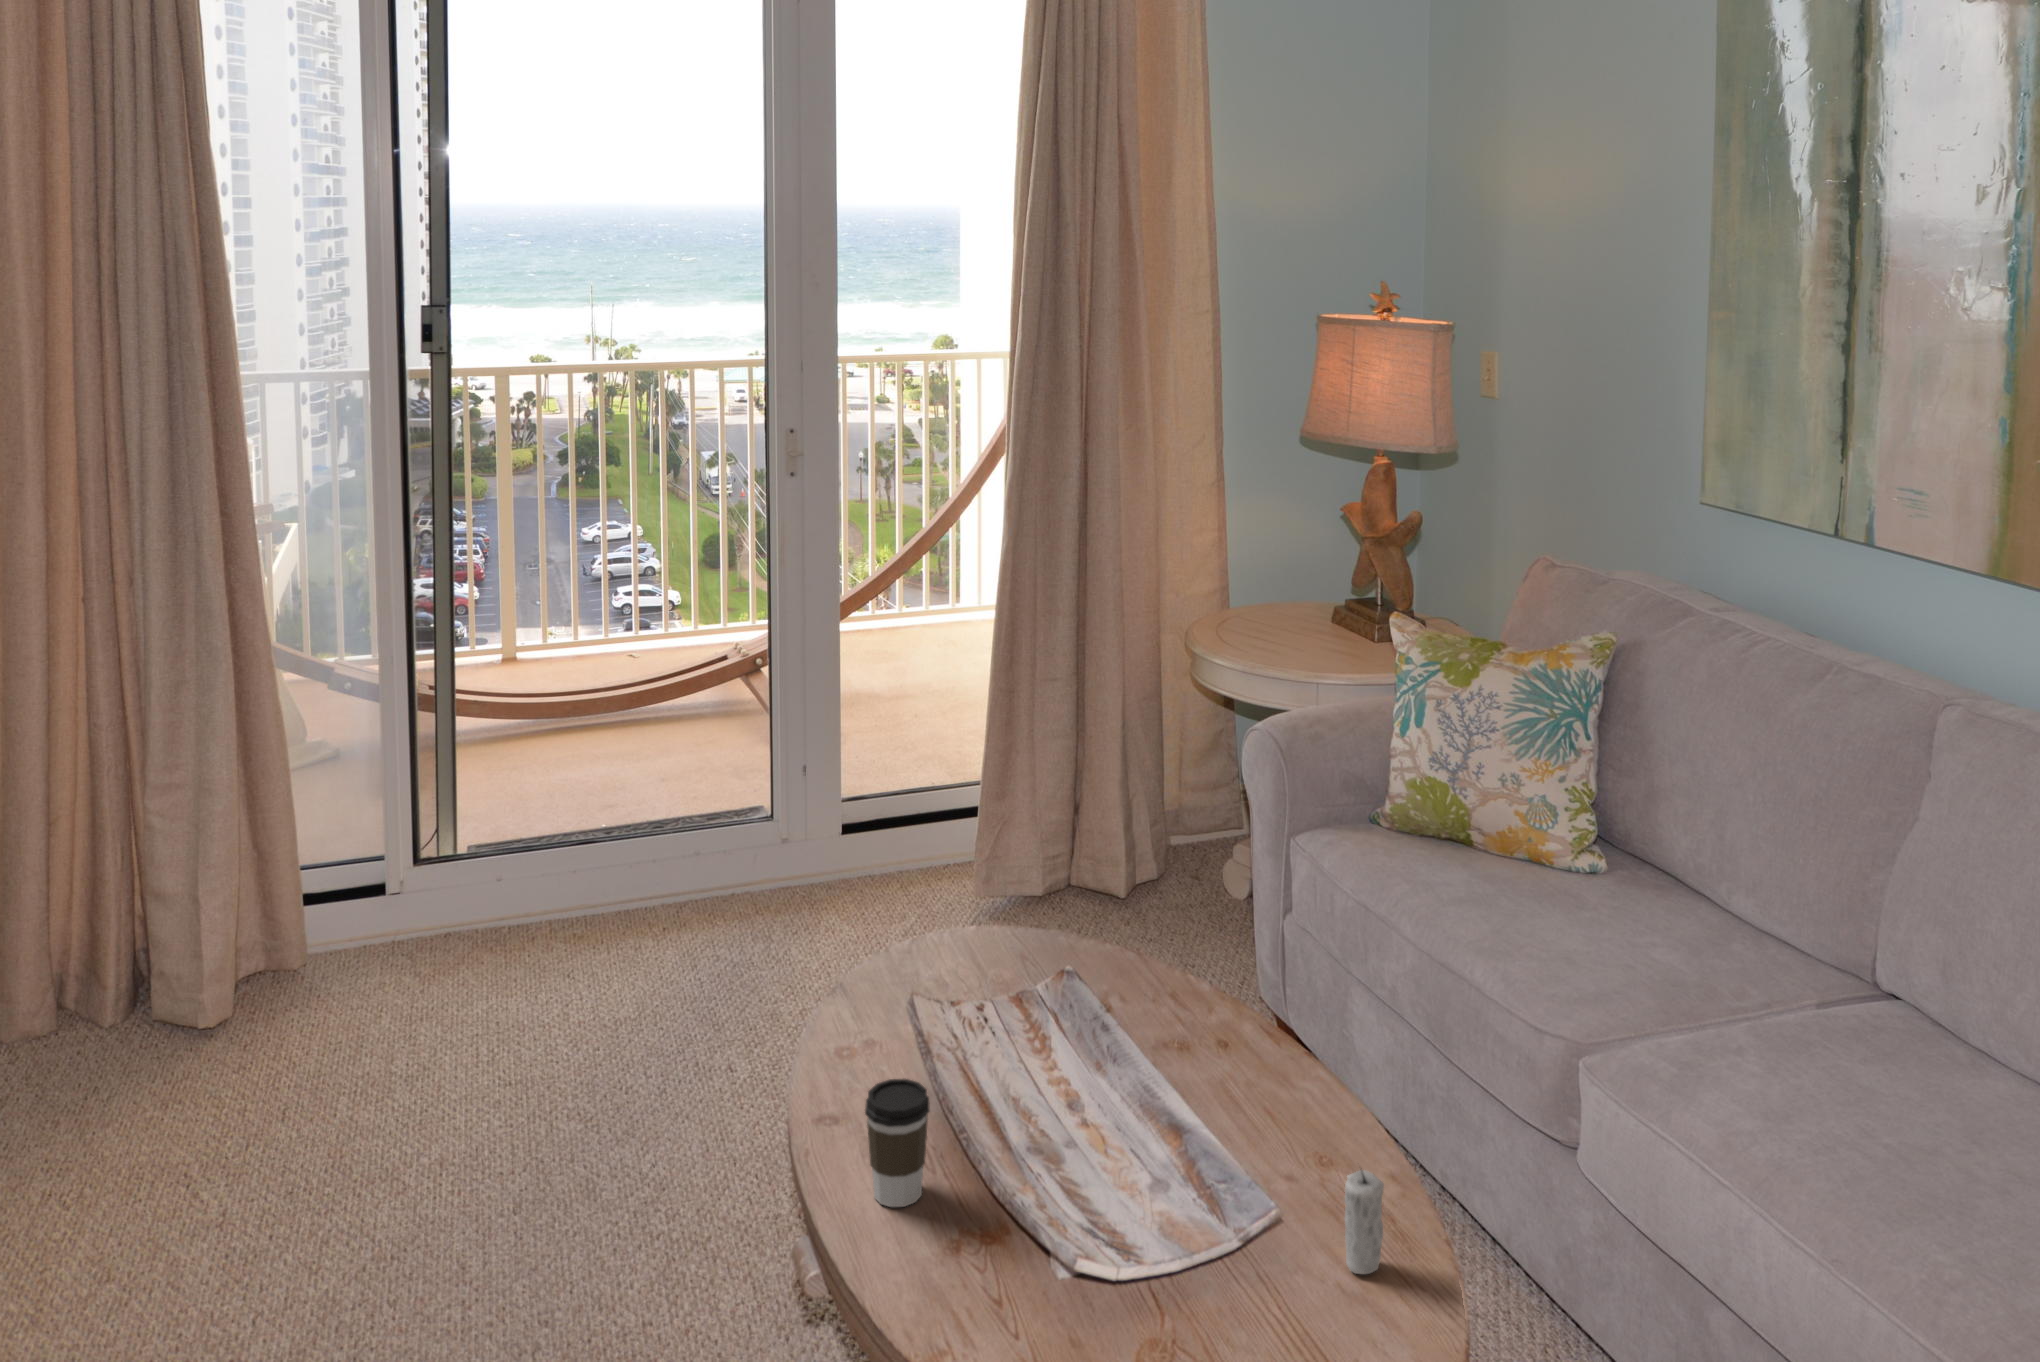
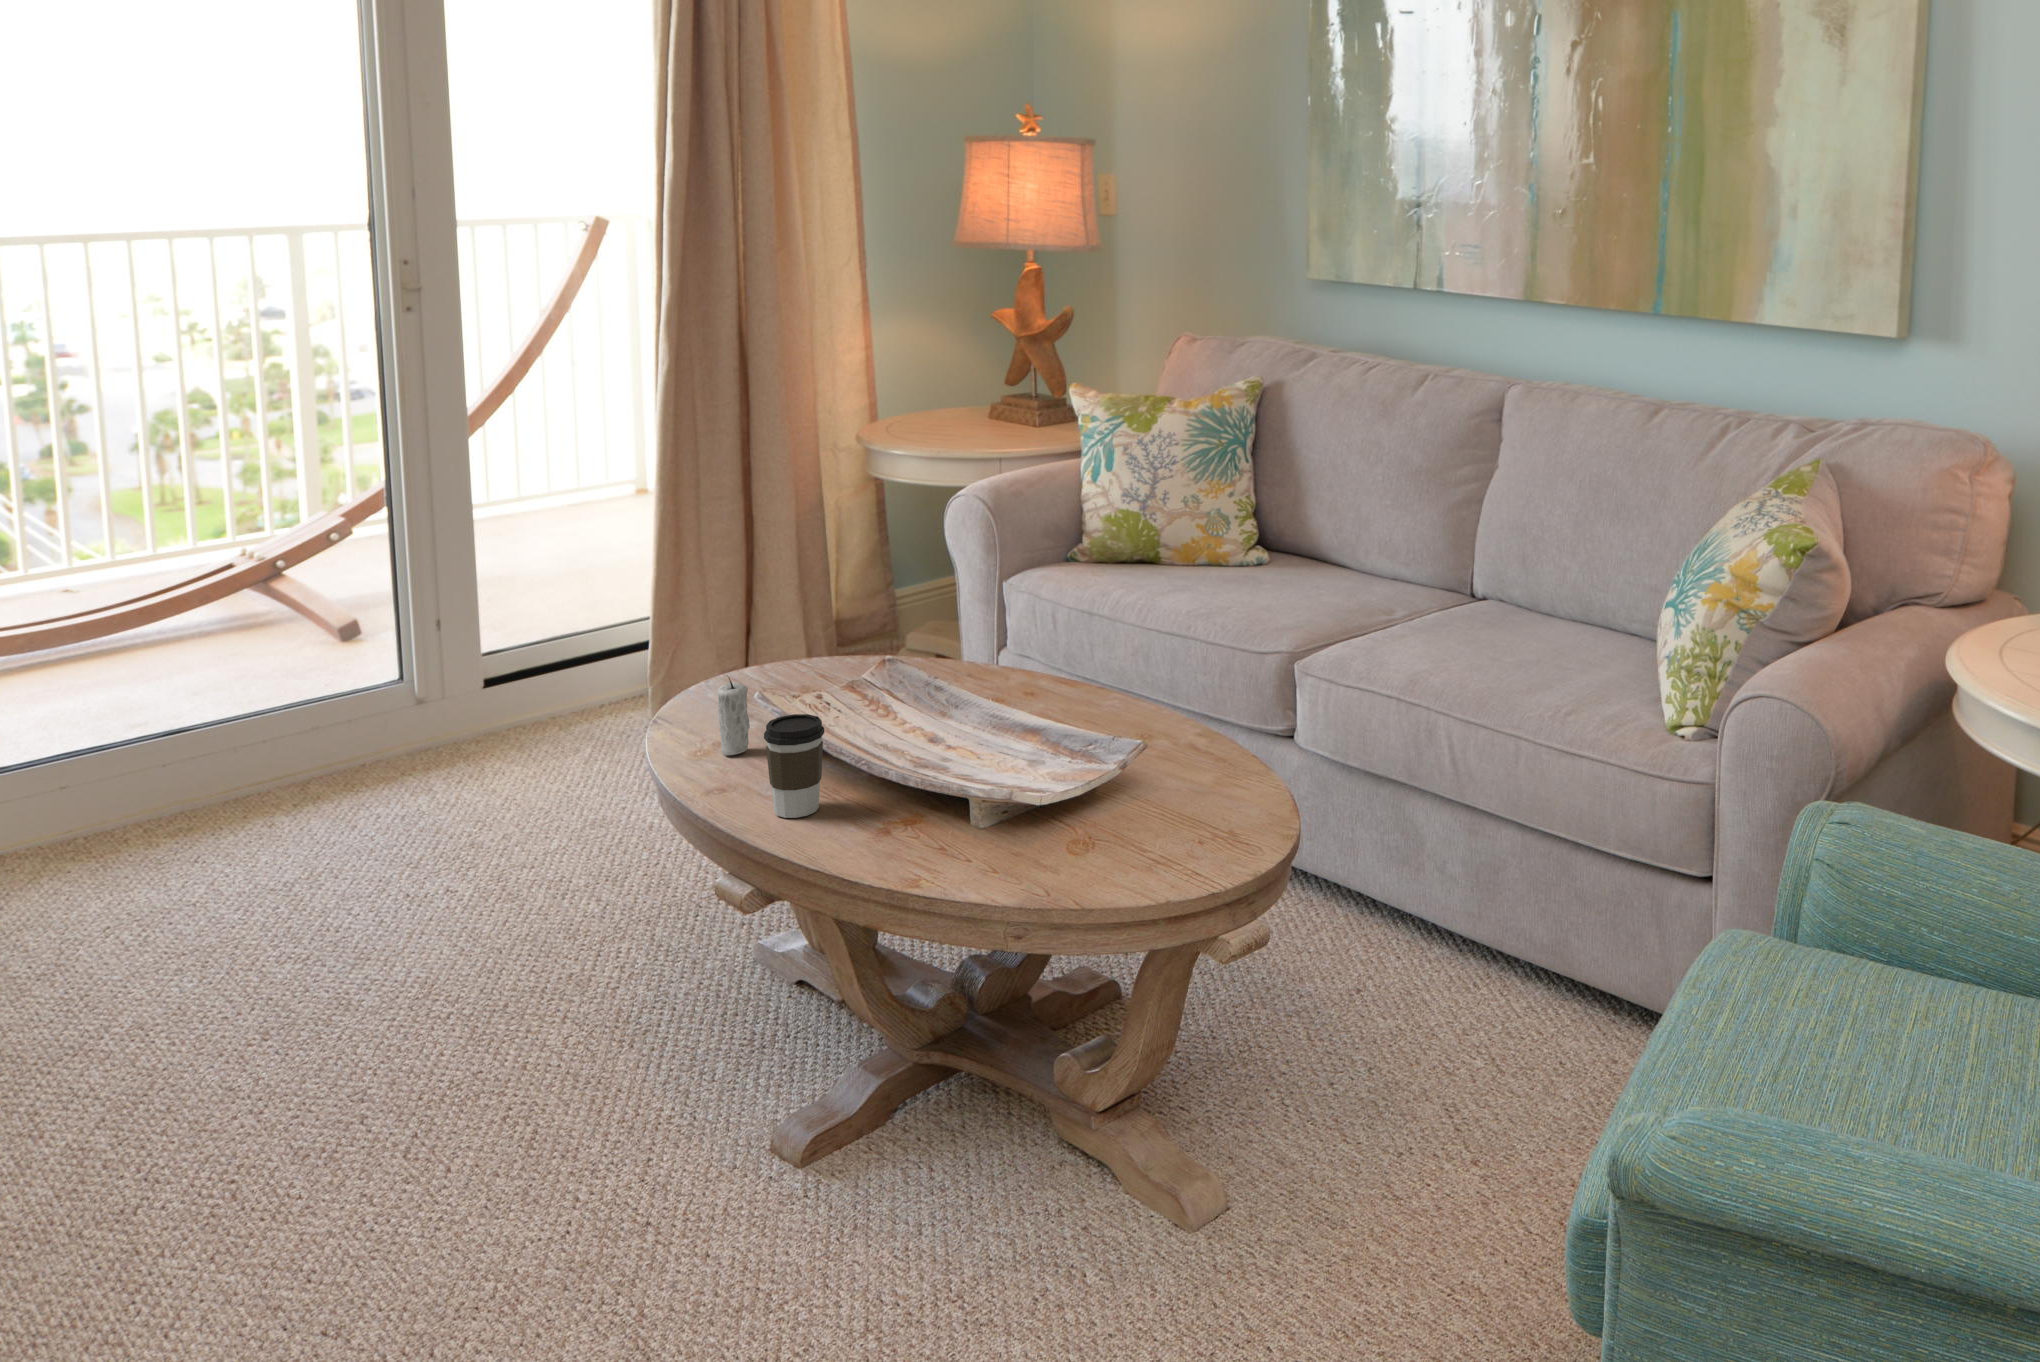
candle: present [1345,1170,1384,1274] -> present [717,677,750,755]

